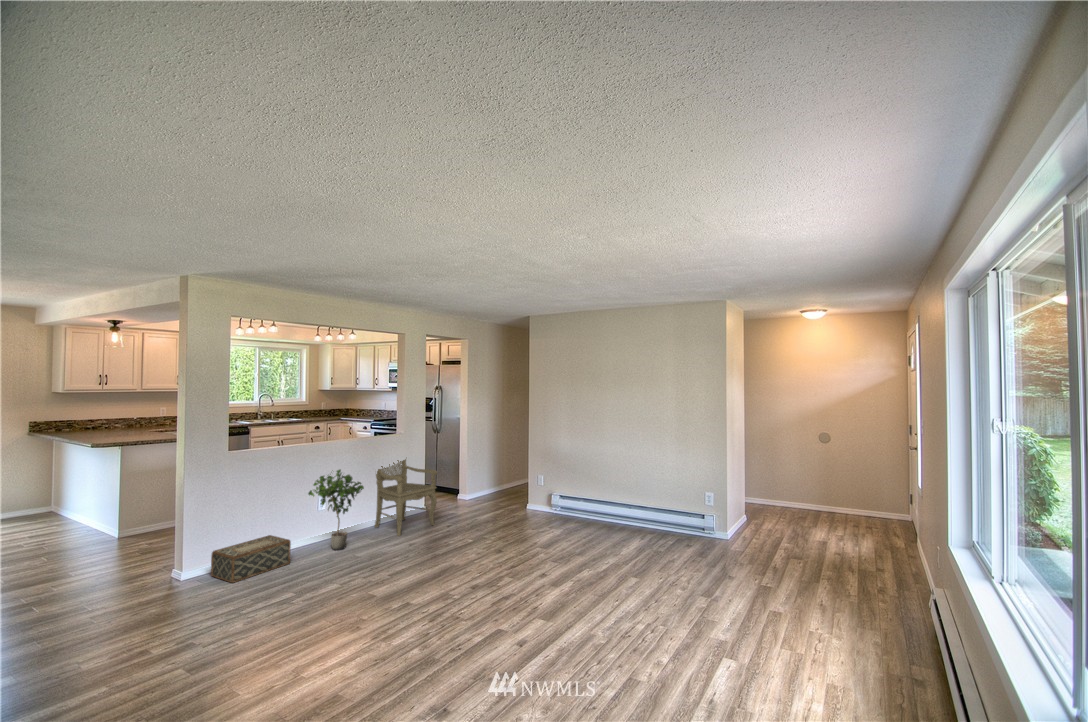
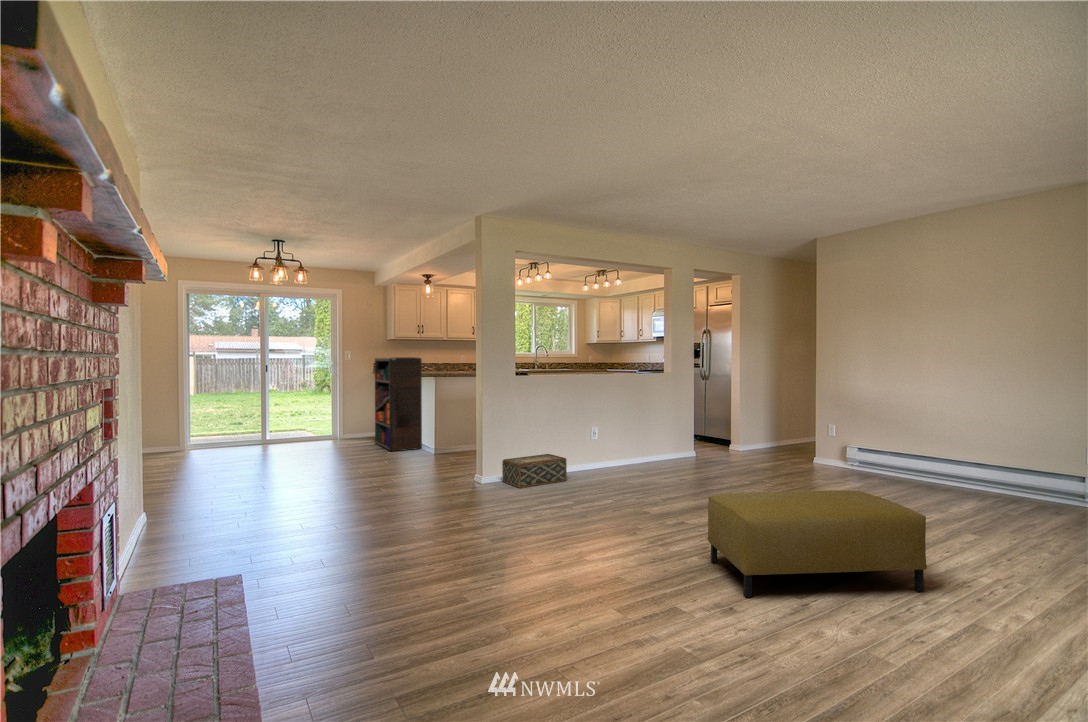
bookshelf: none [21,418,101,543] -> present [375,357,422,451]
armchair: present [375,459,437,536] -> none [640,381,707,471]
potted plant: present [308,470,364,550] -> none [580,399,632,476]
ottoman: none [430,566,596,691] -> present [708,490,927,598]

